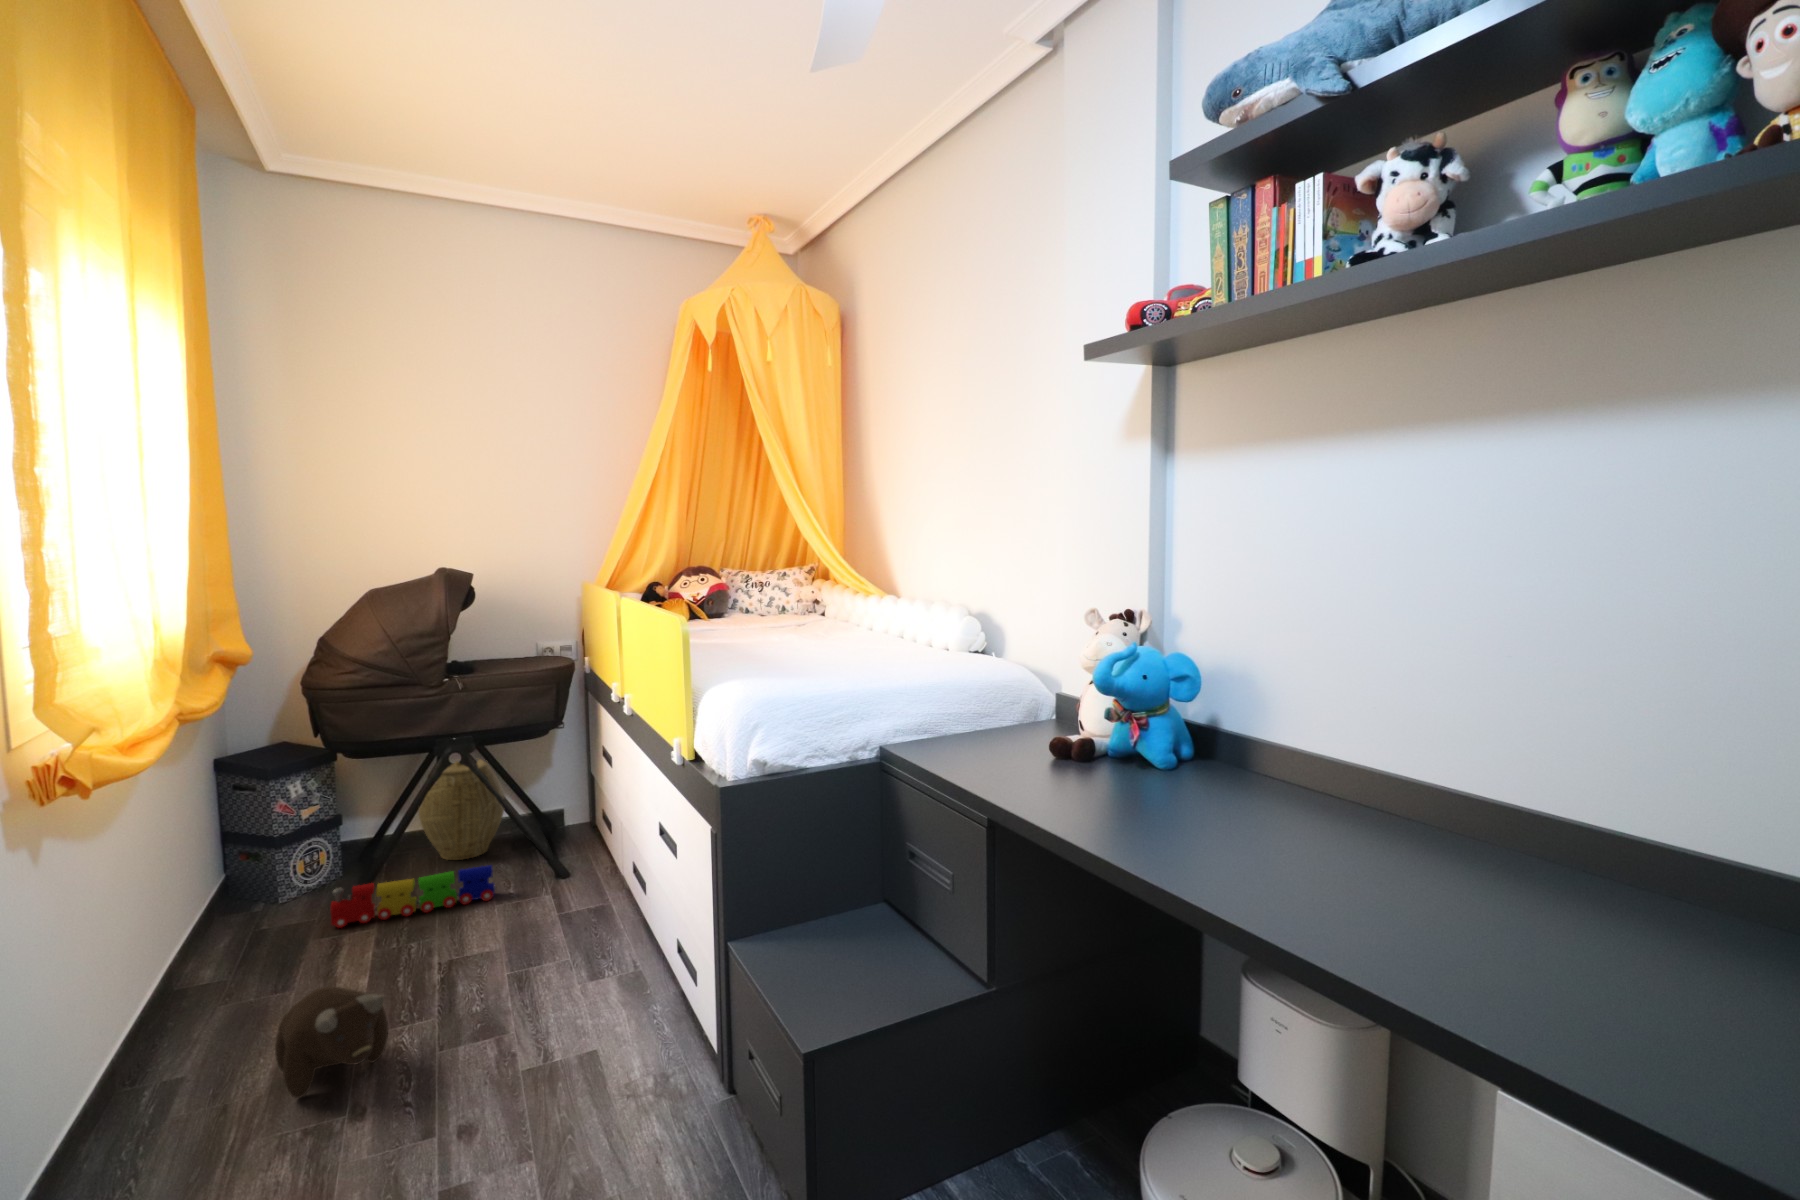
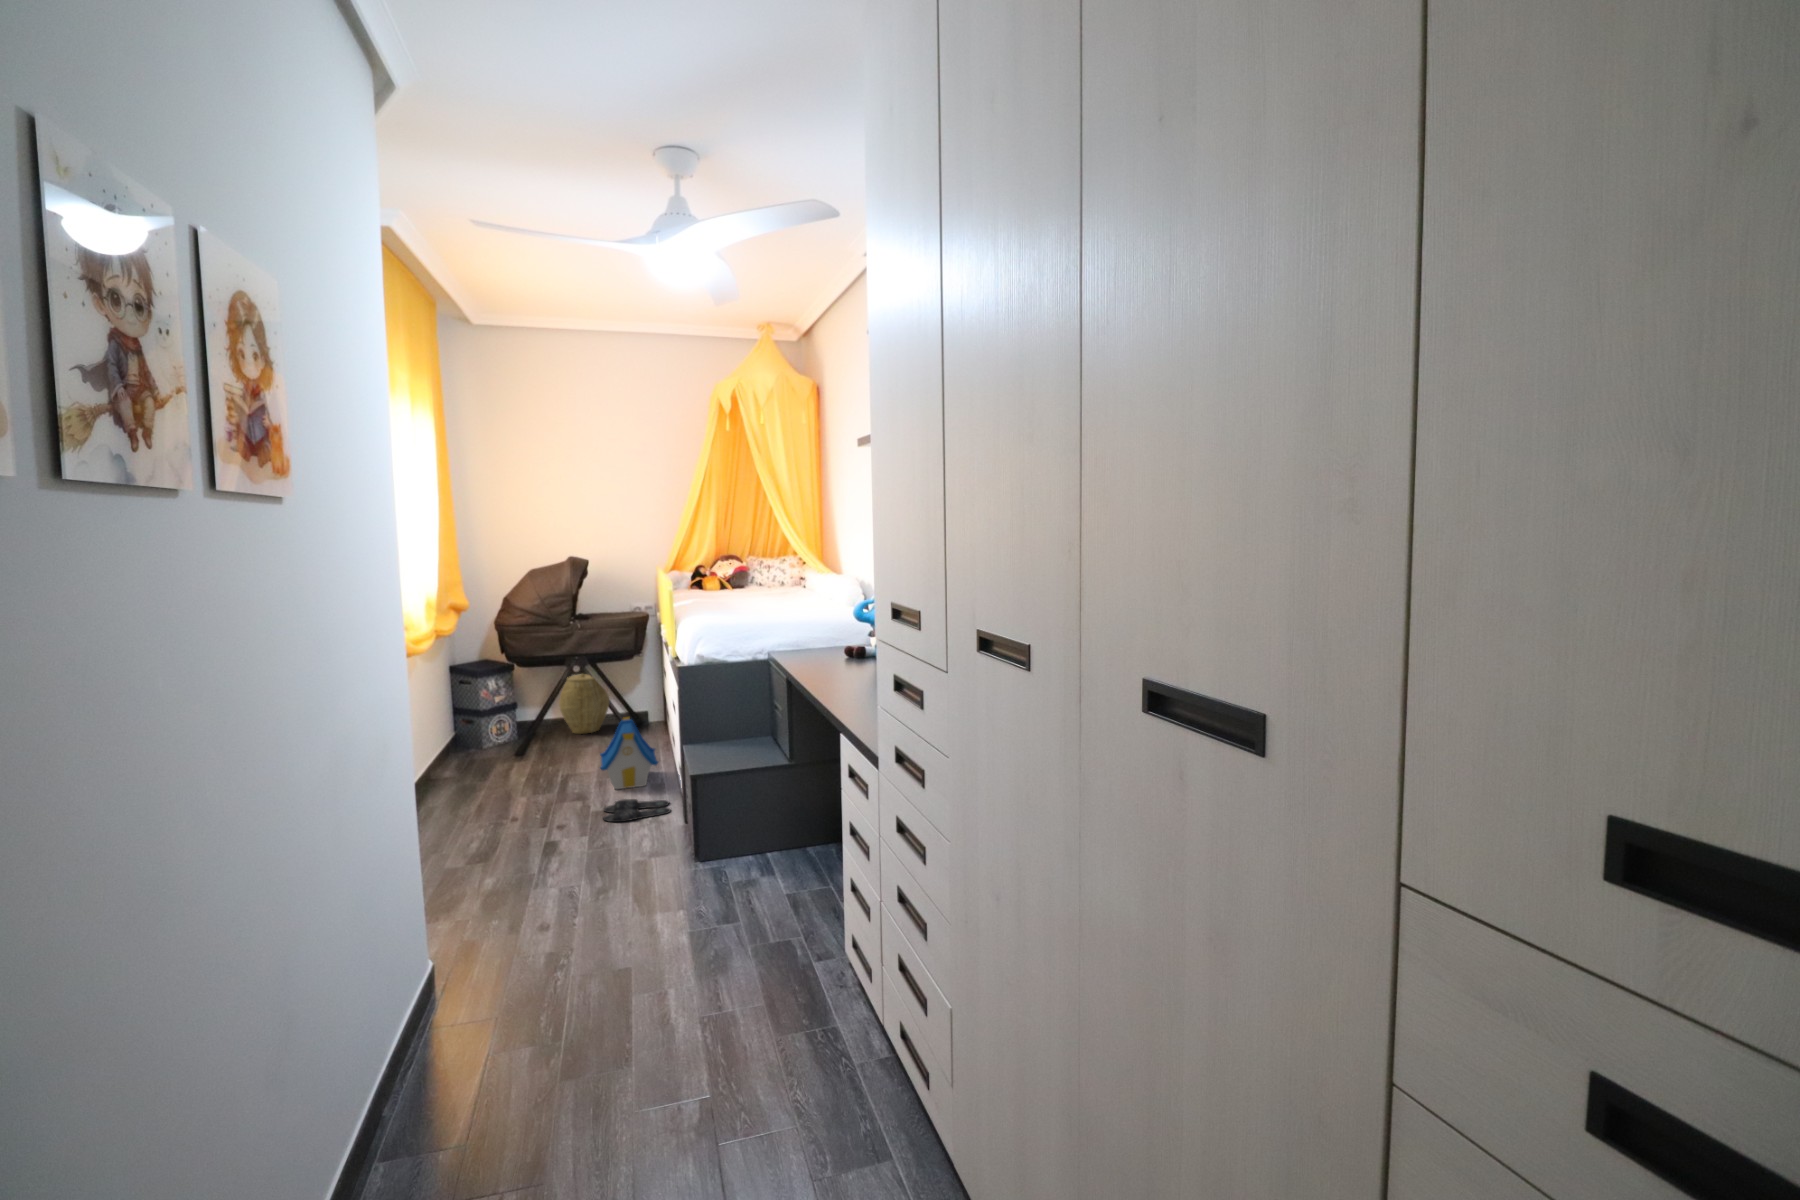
toy house: none [514,850,633,1000] -> present [600,717,658,789]
toy train: present [331,865,496,928] -> none [509,731,598,759]
plush toy: present [275,986,388,1098] -> none [480,766,531,814]
slippers: none [544,1024,681,1102] -> present [603,799,670,822]

